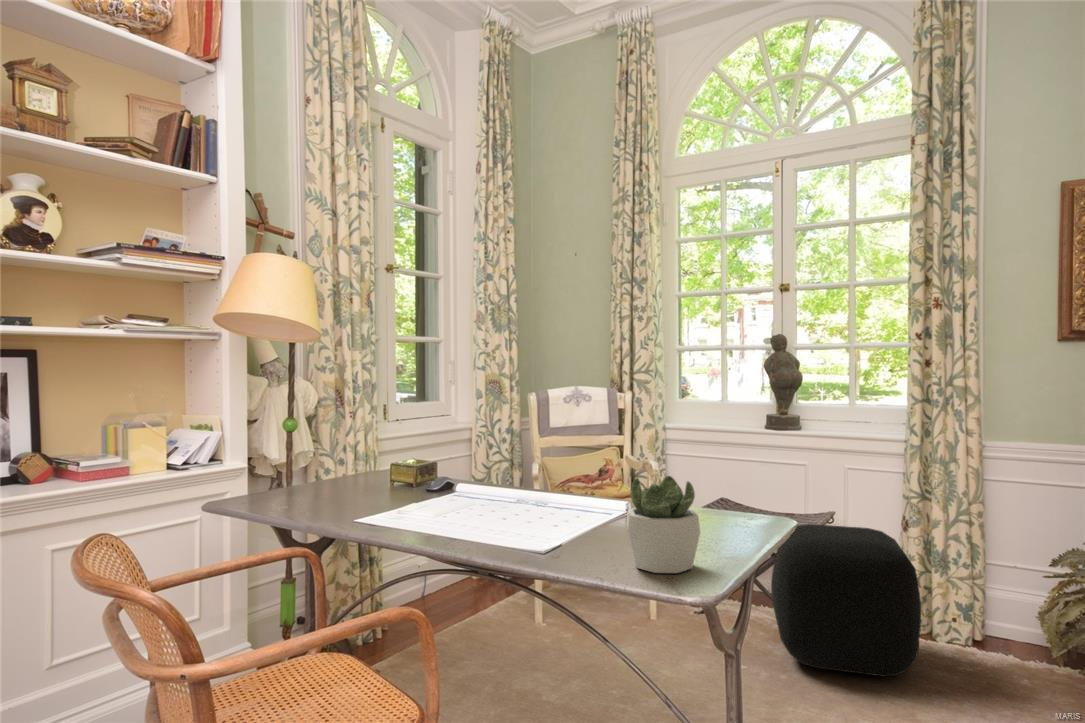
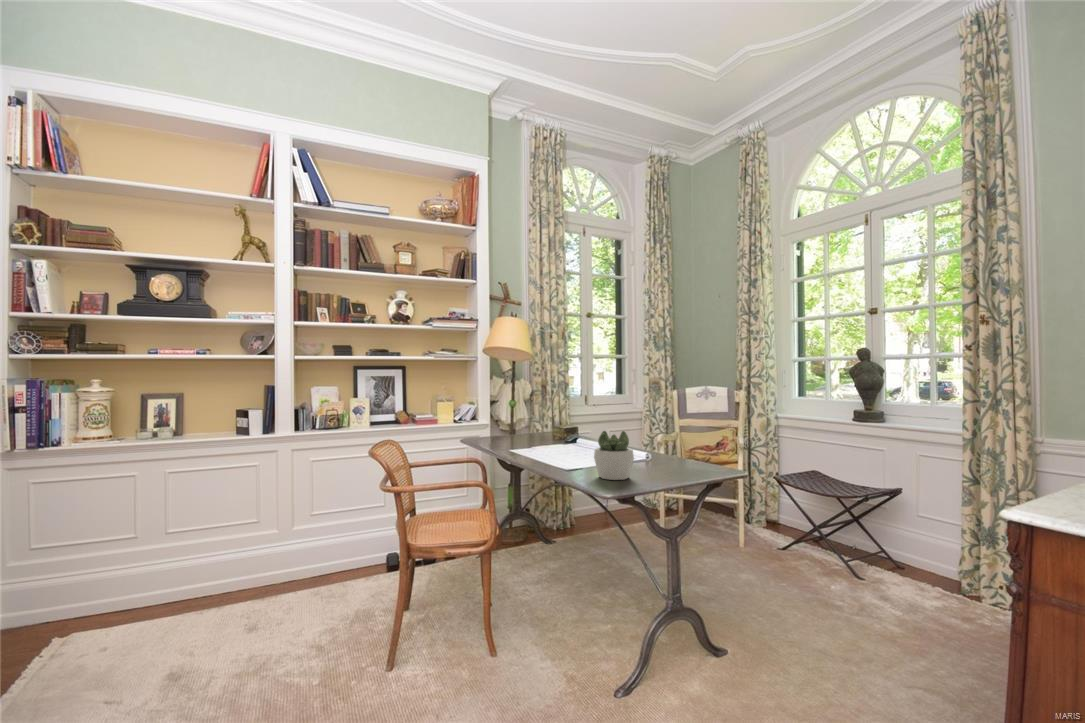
ottoman: present [771,524,921,676] -> none [811,492,940,612]

